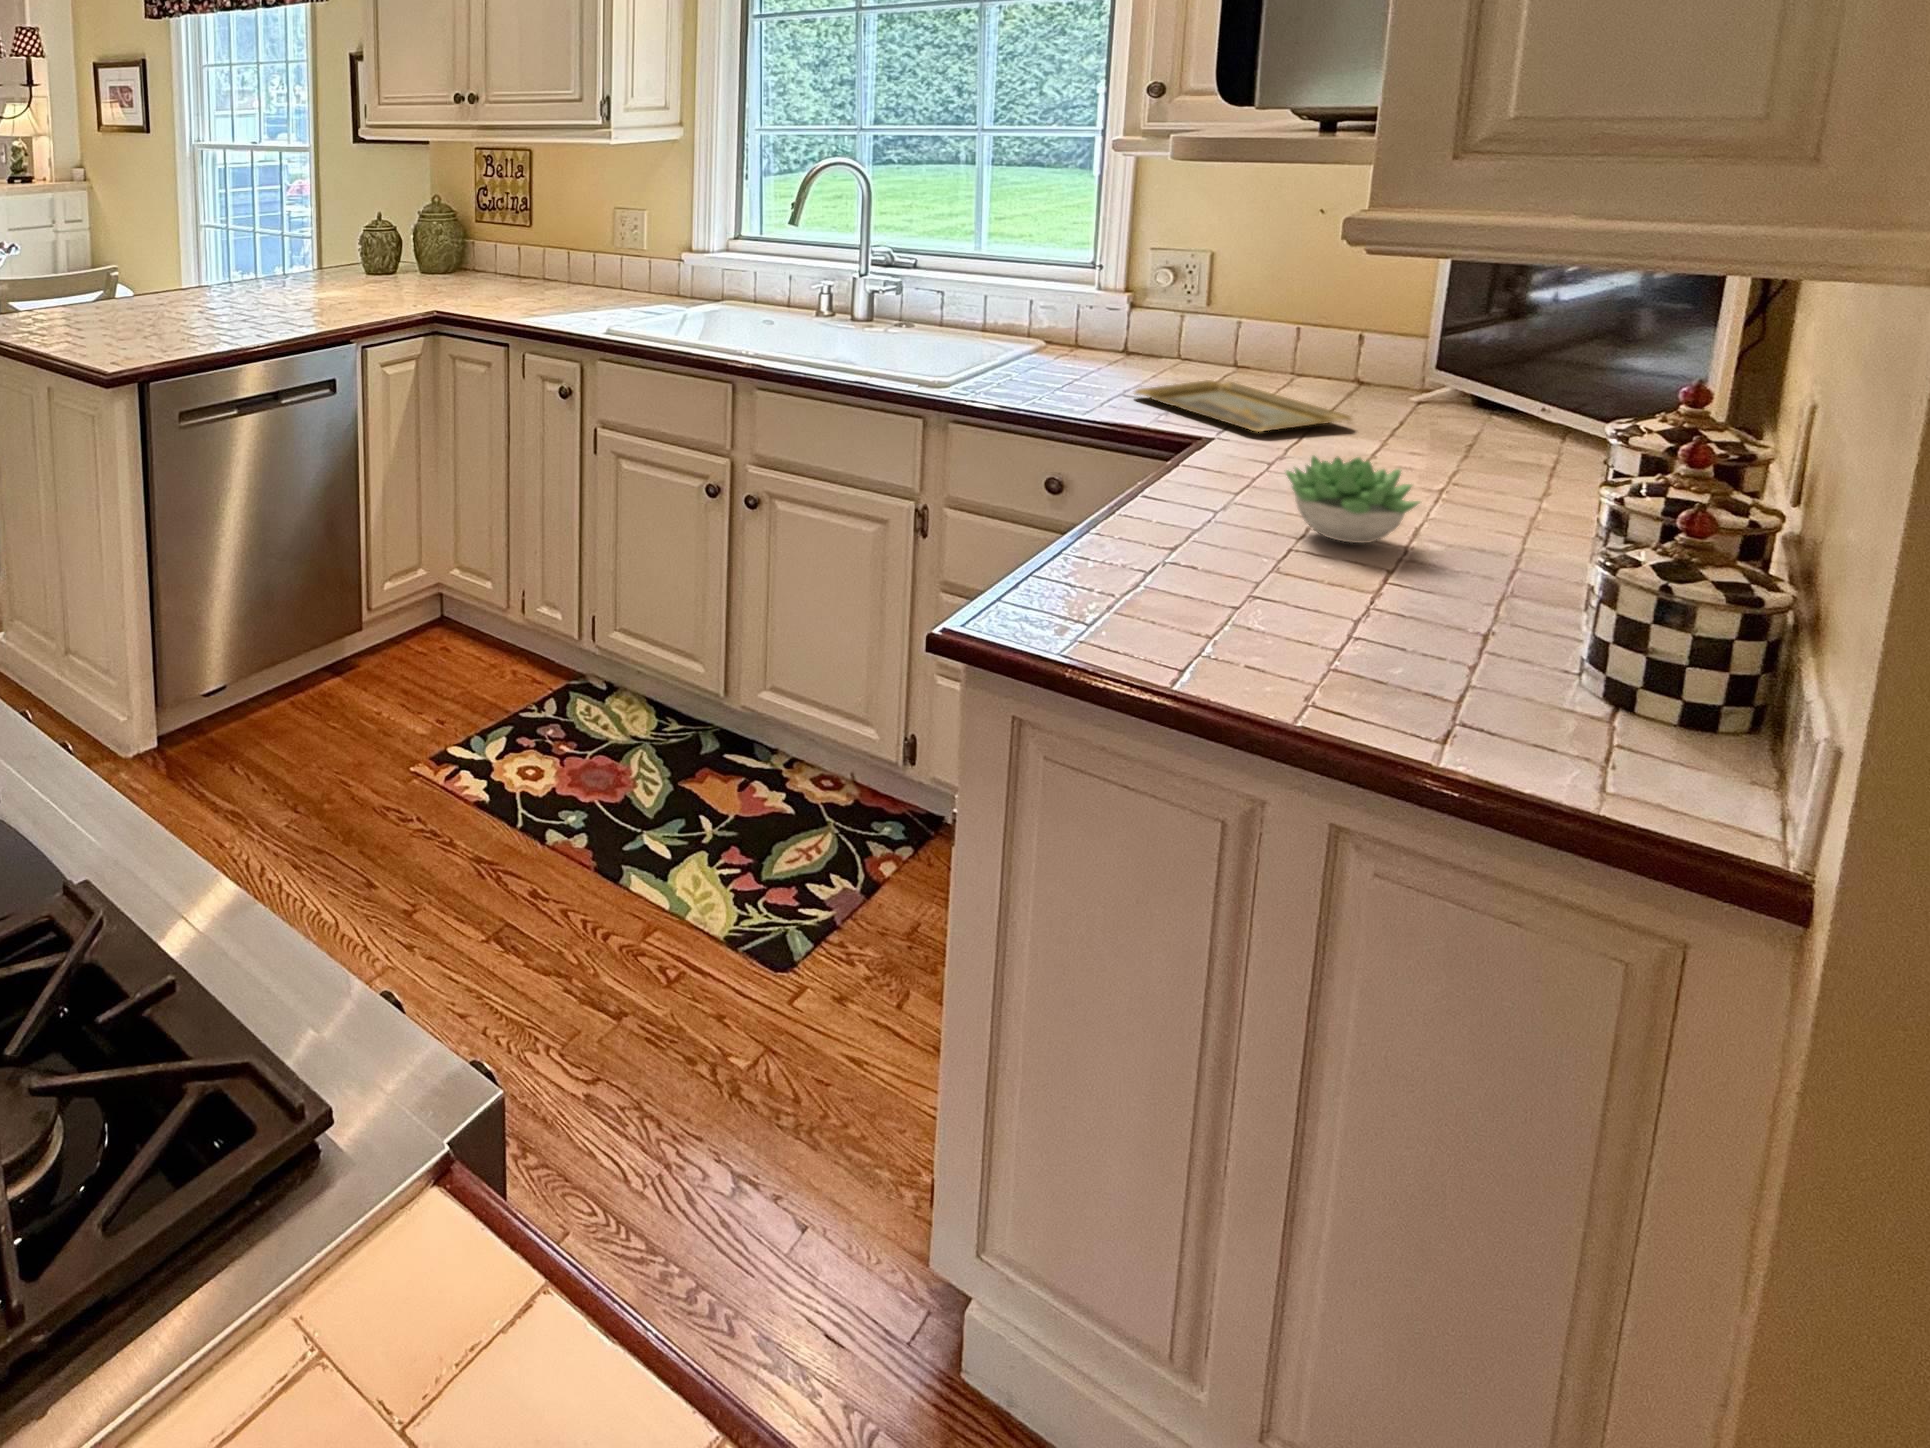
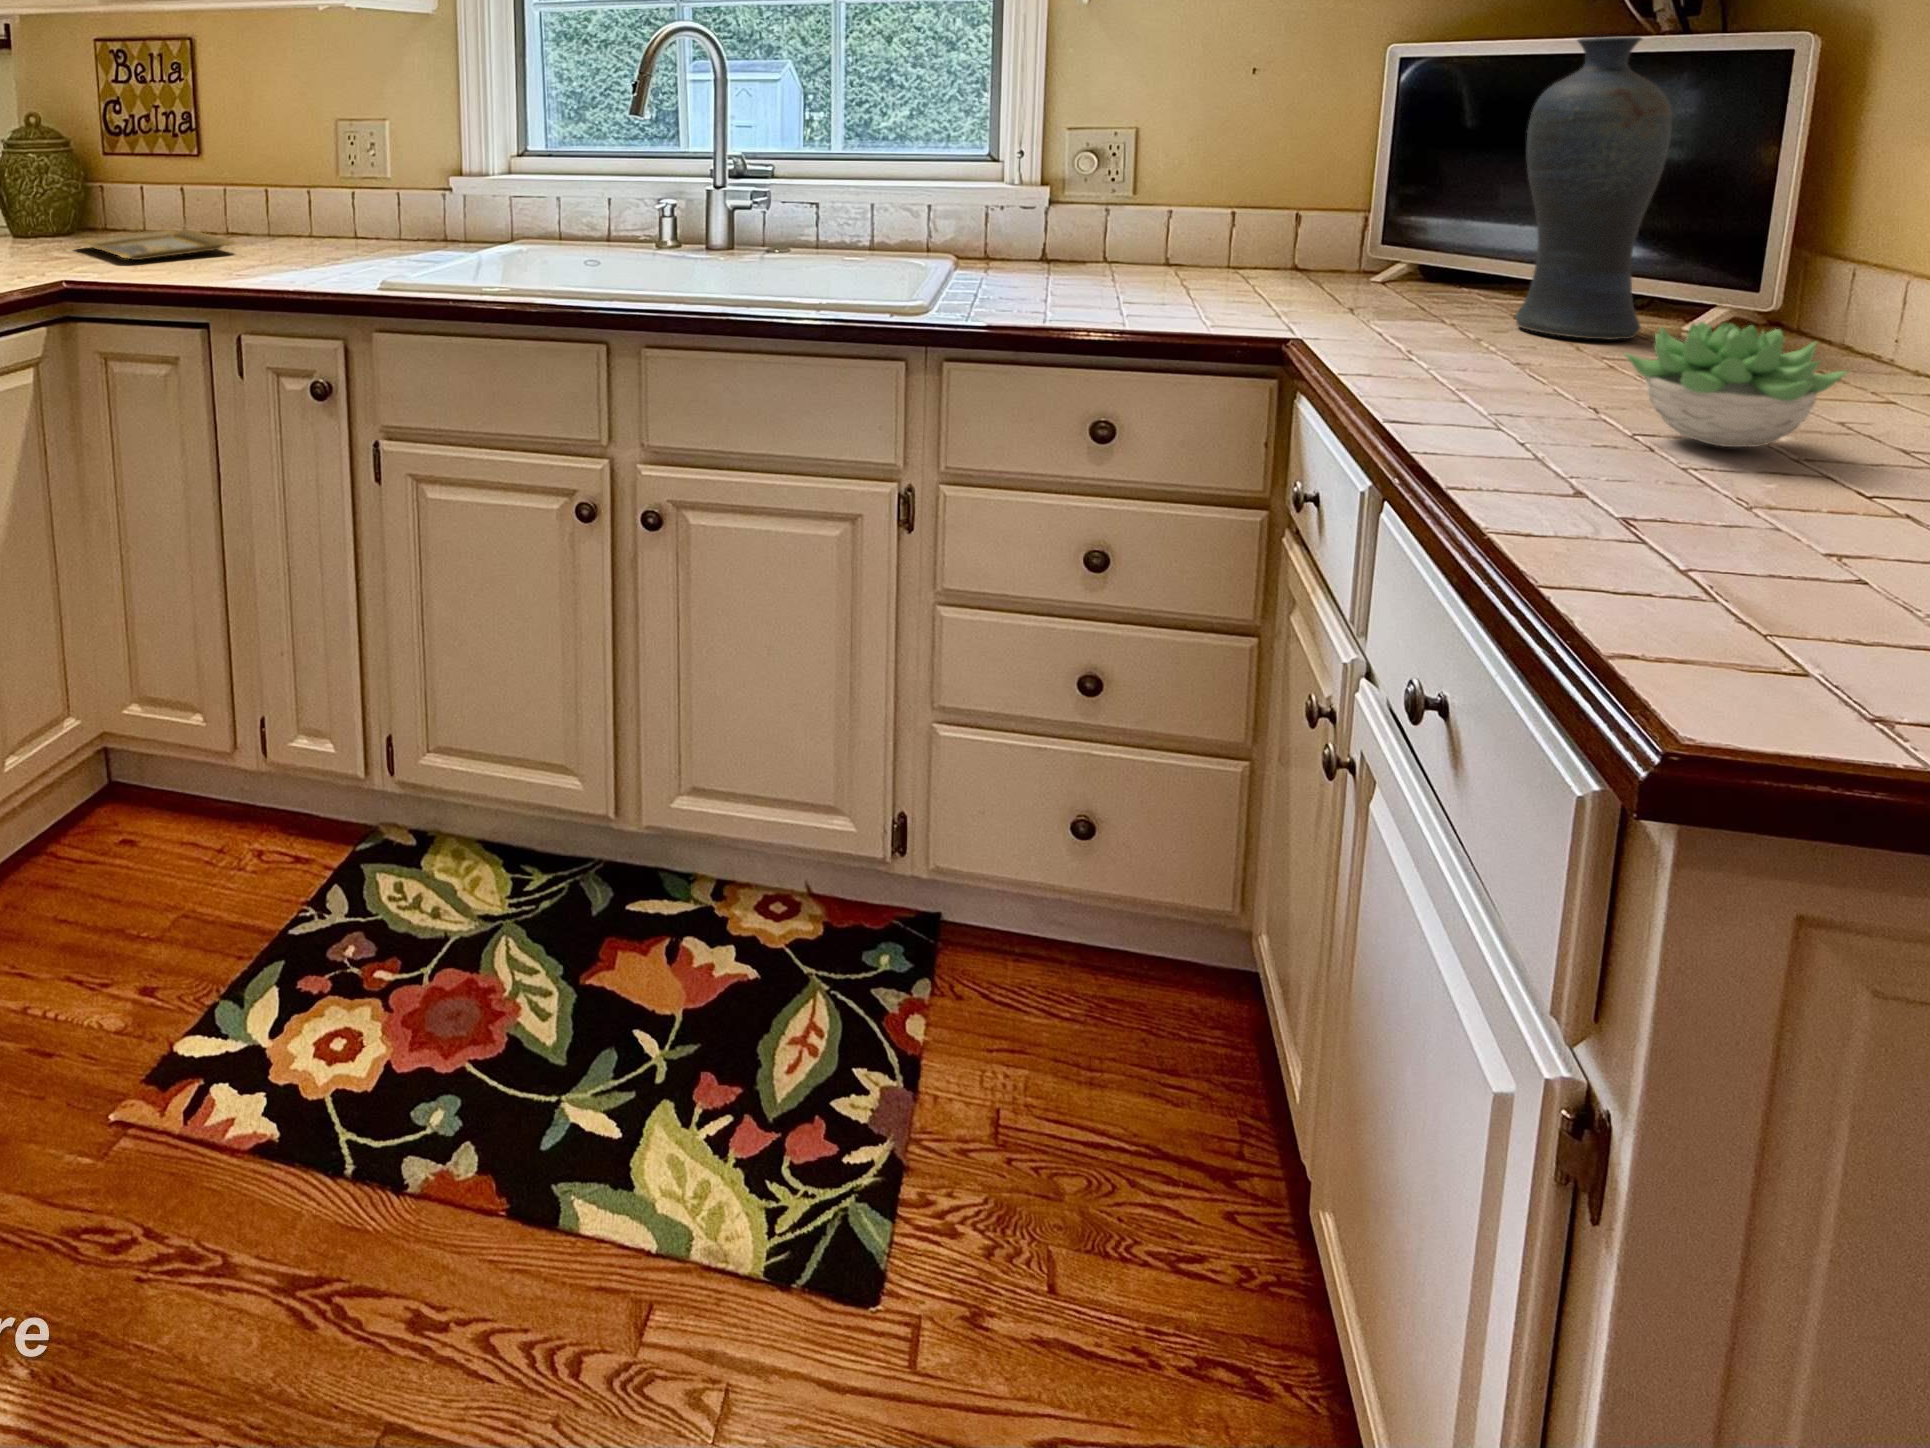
vase: none [1417,227,1552,472] -> present [1515,37,1672,340]
tray: present [1135,380,1351,432] -> present [77,229,235,260]

